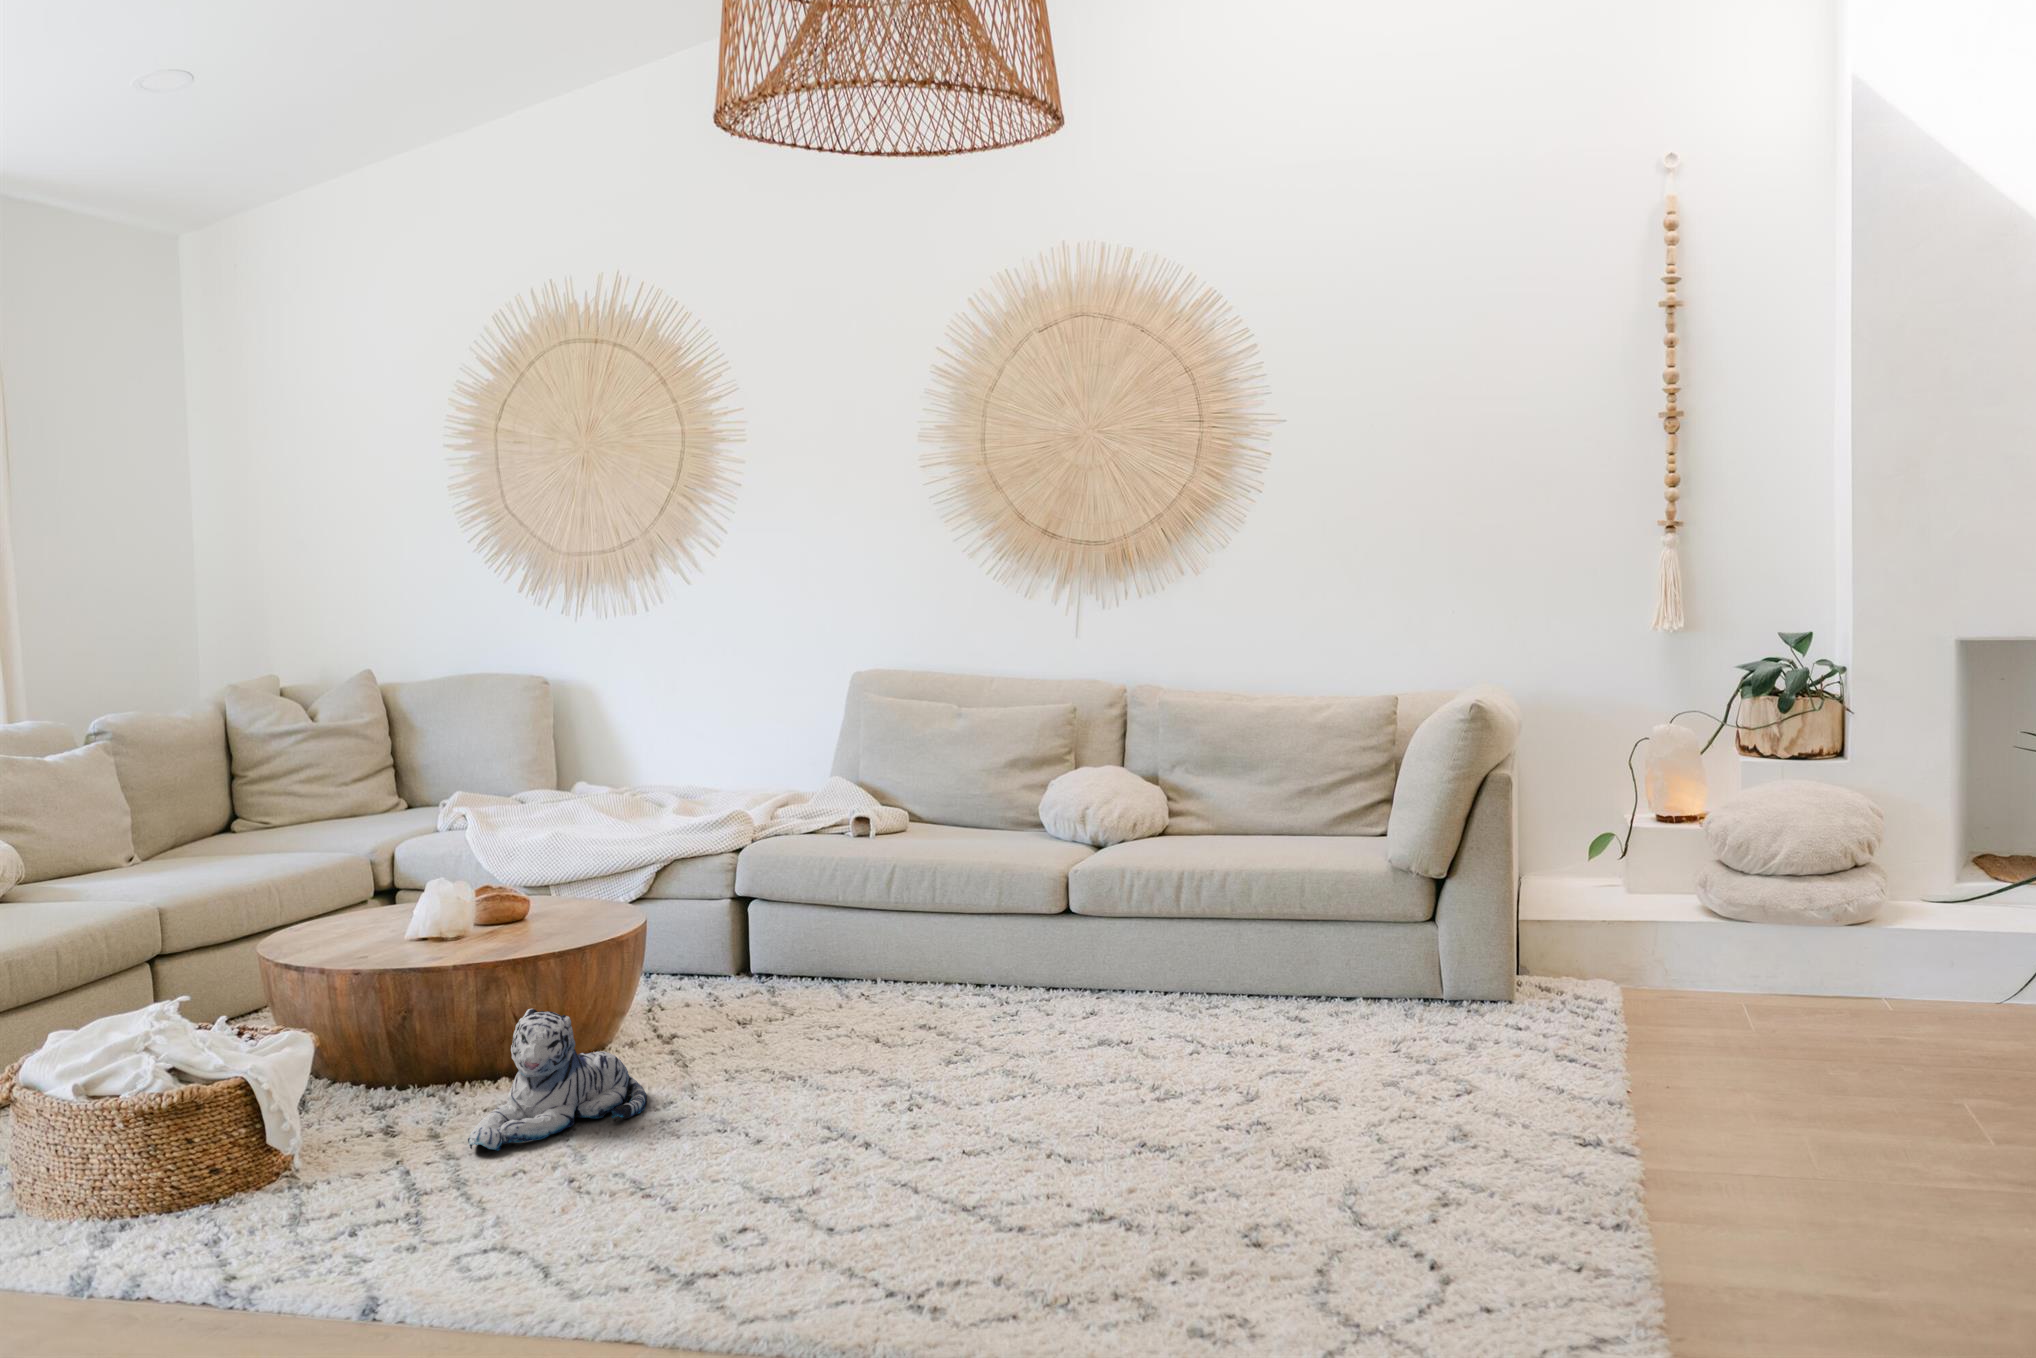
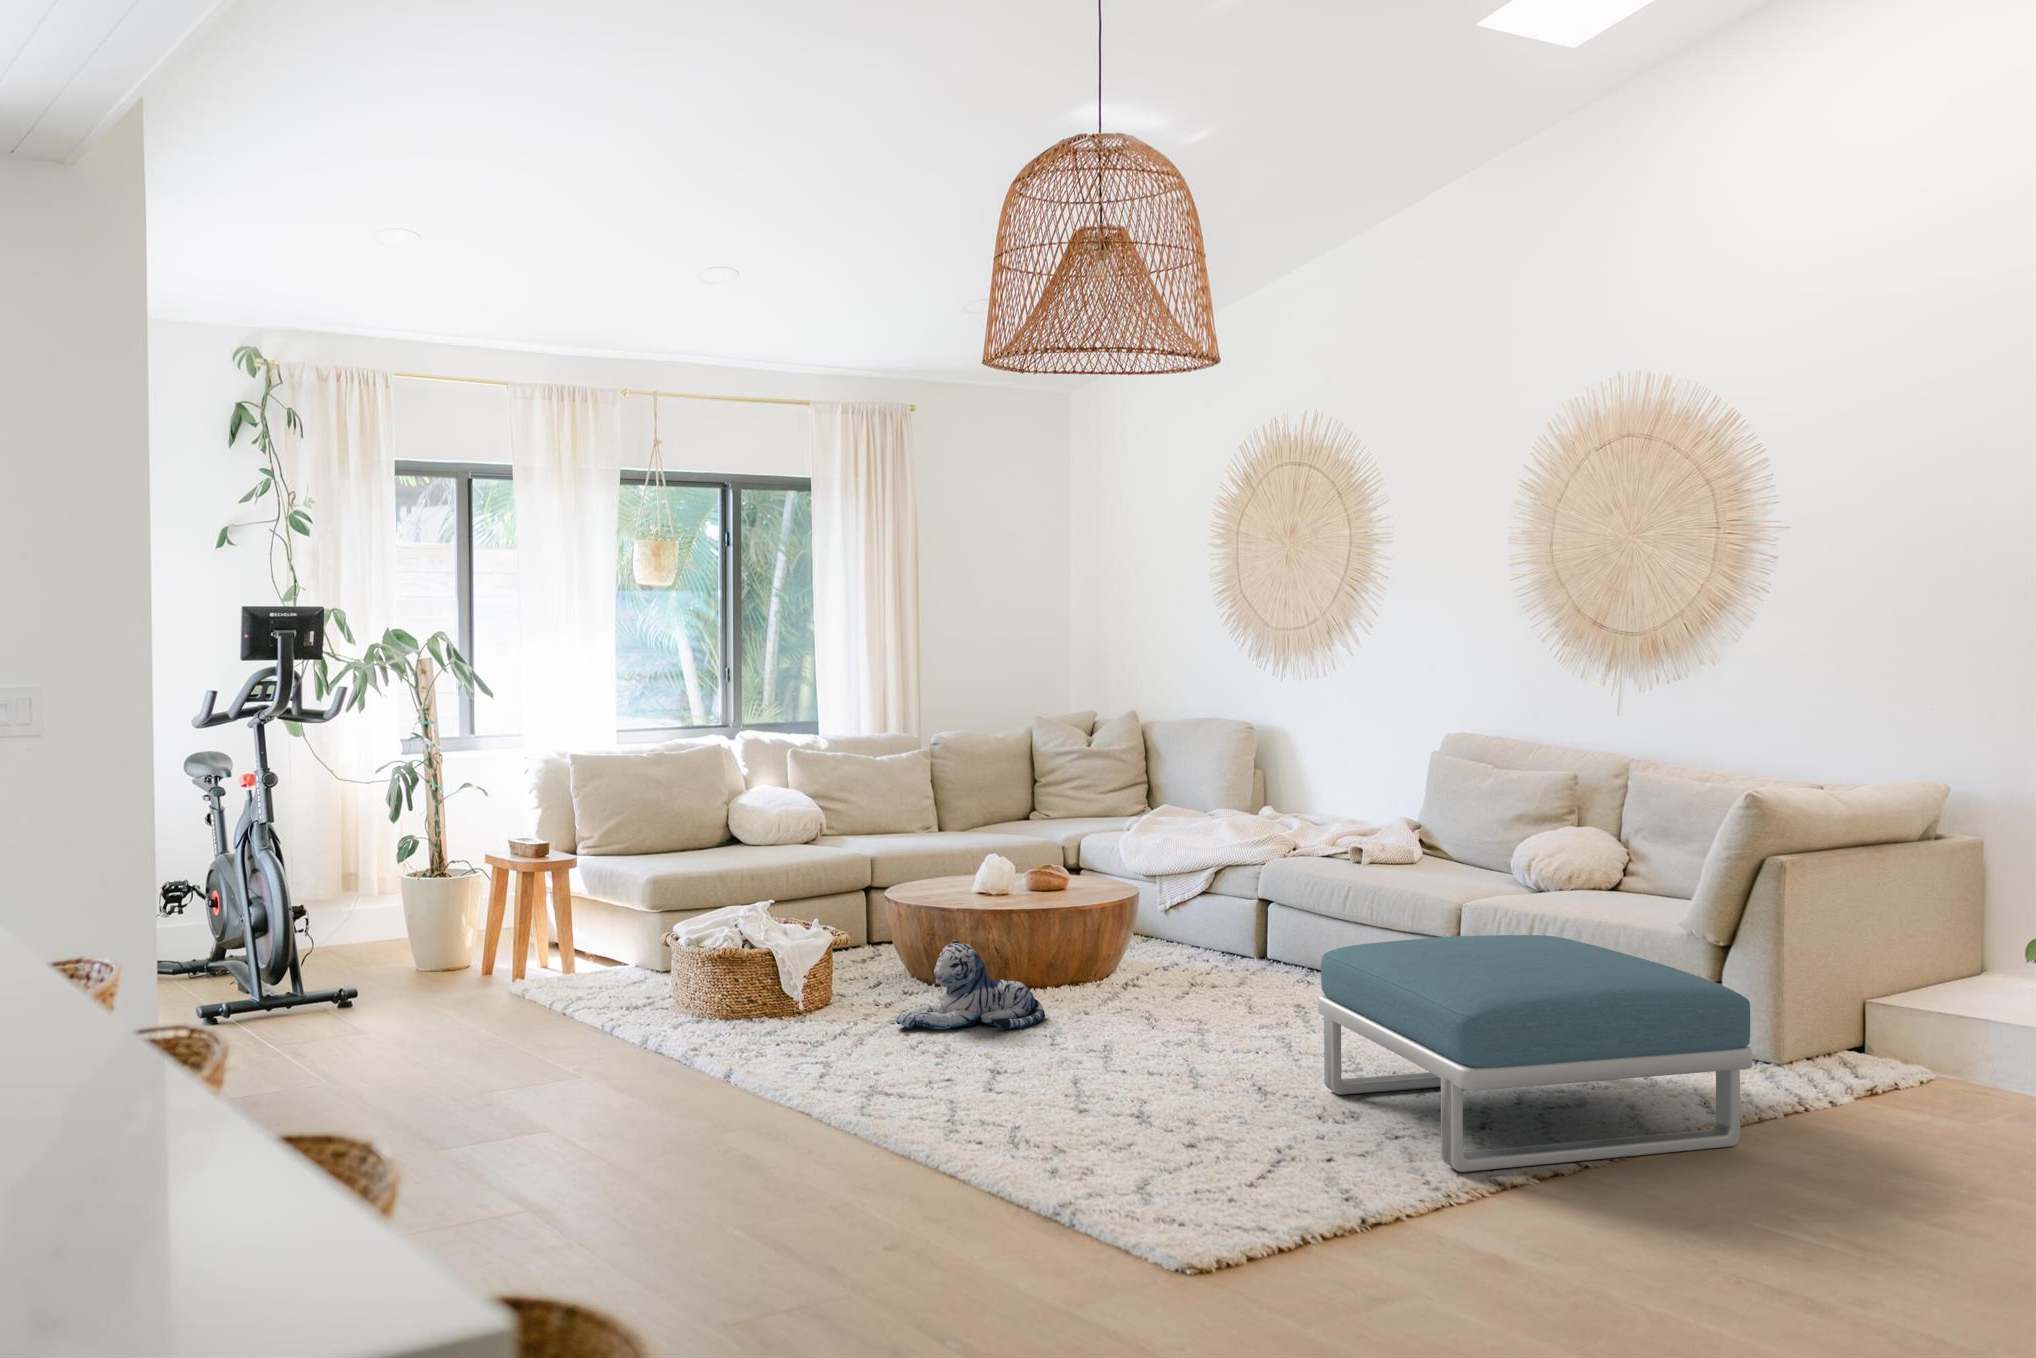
footstool: none [1088,882,1505,1134] -> present [1318,935,1752,1172]

